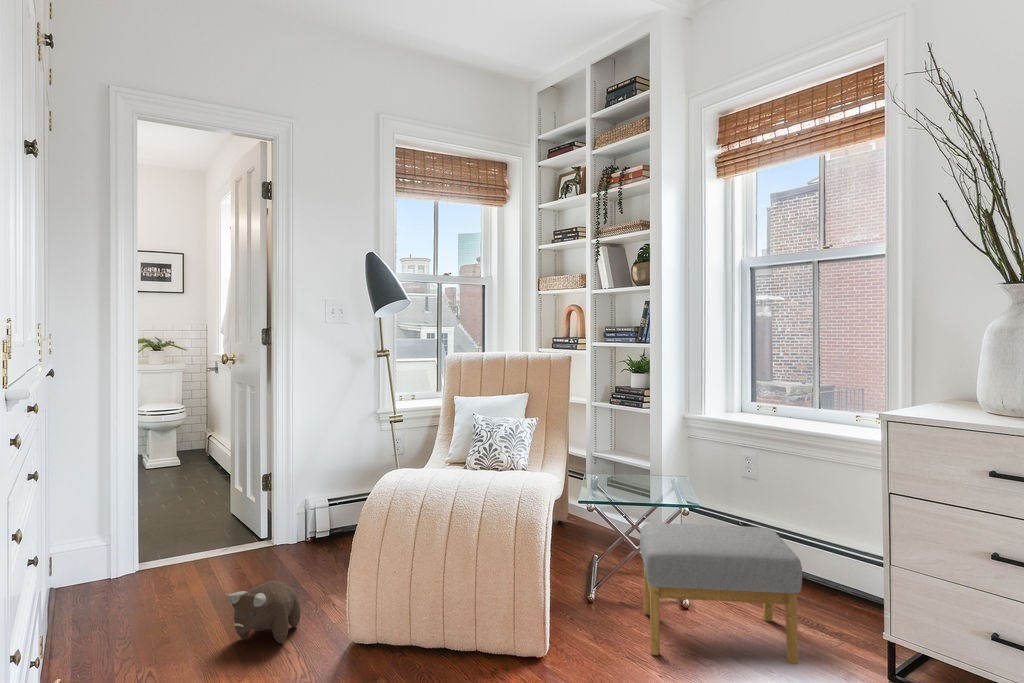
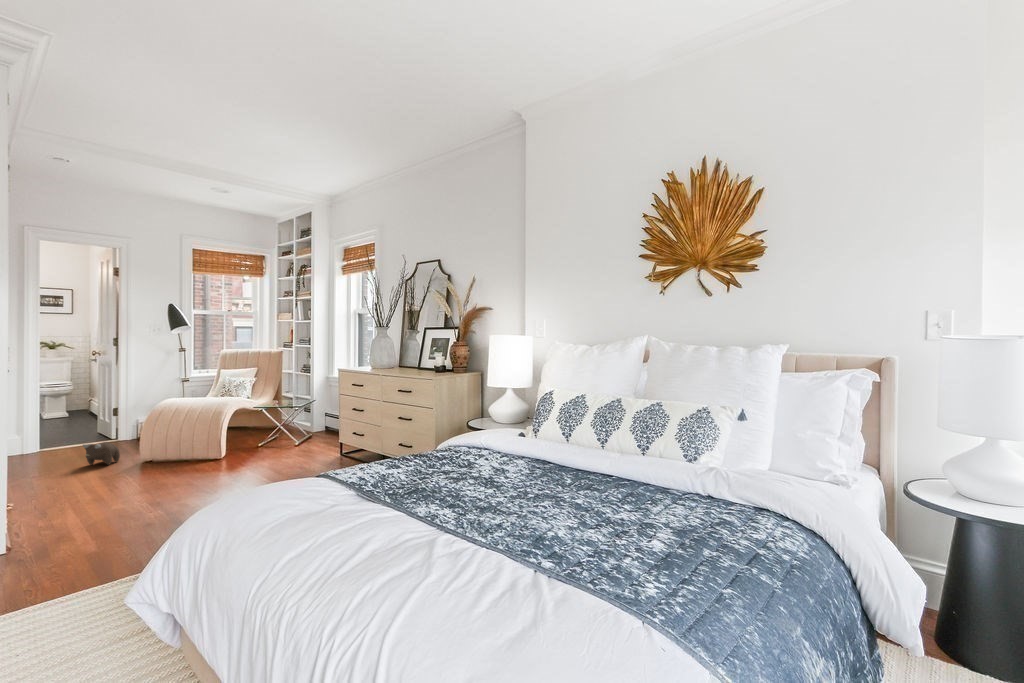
footstool: present [640,524,802,664] -> none [264,416,329,460]

